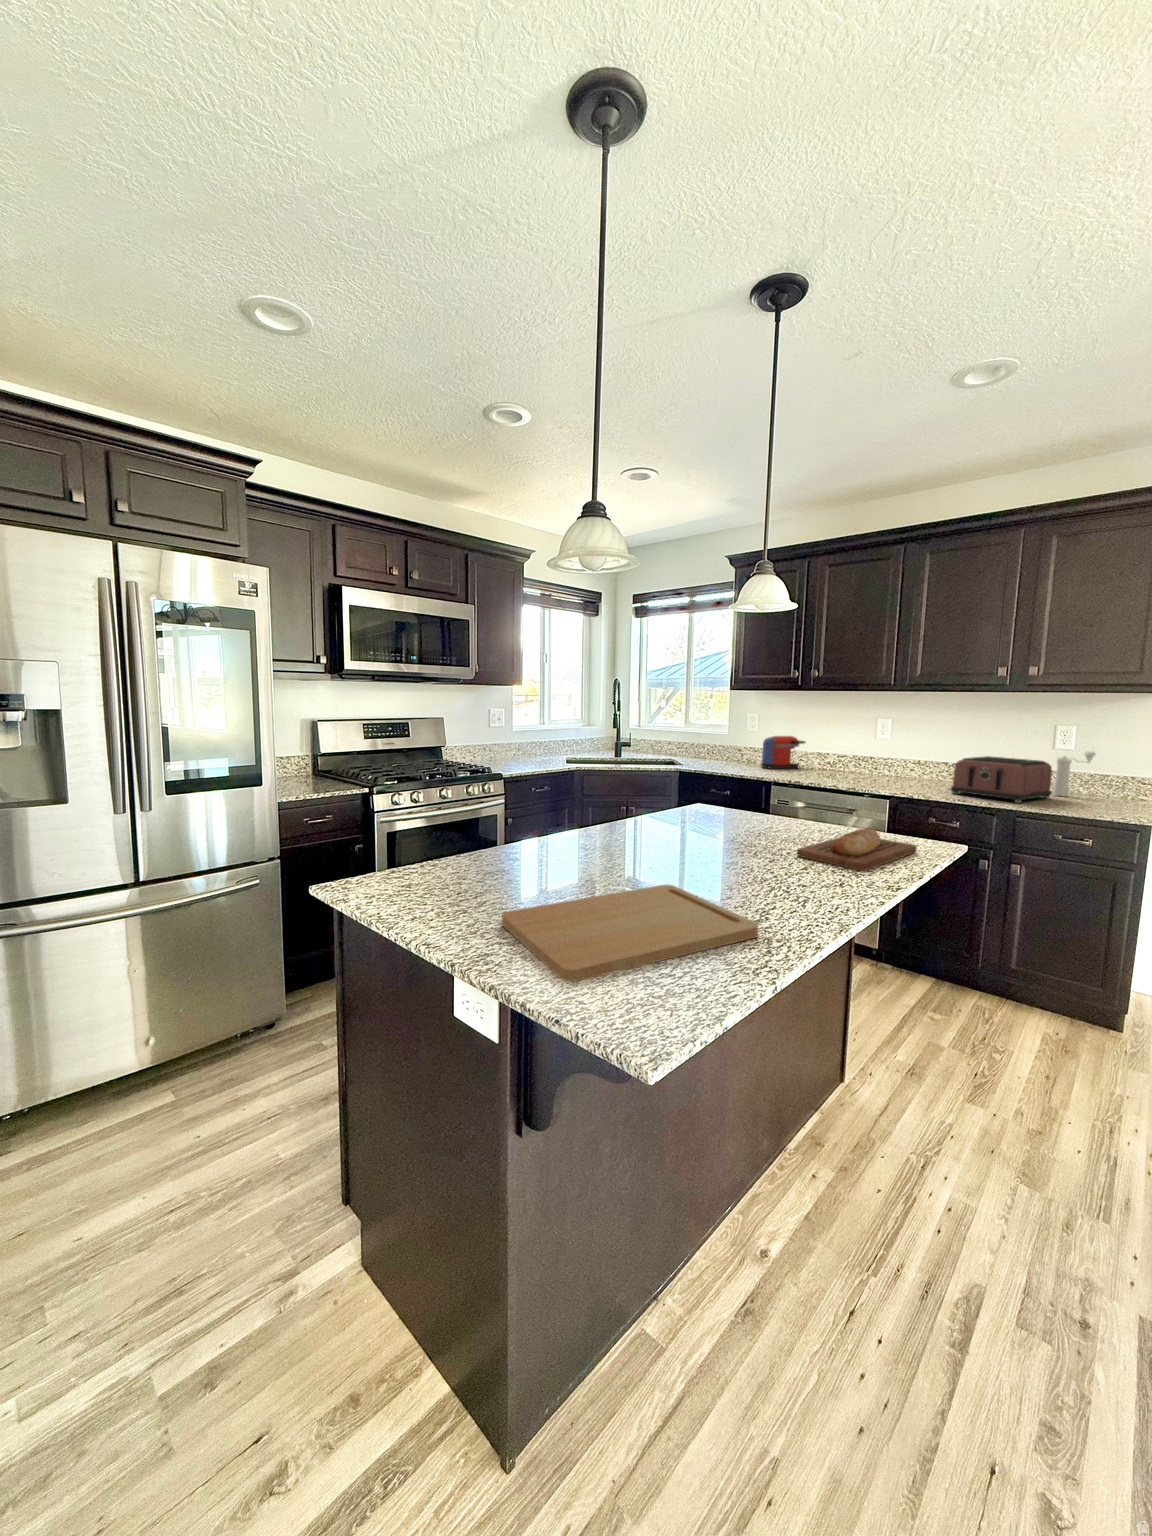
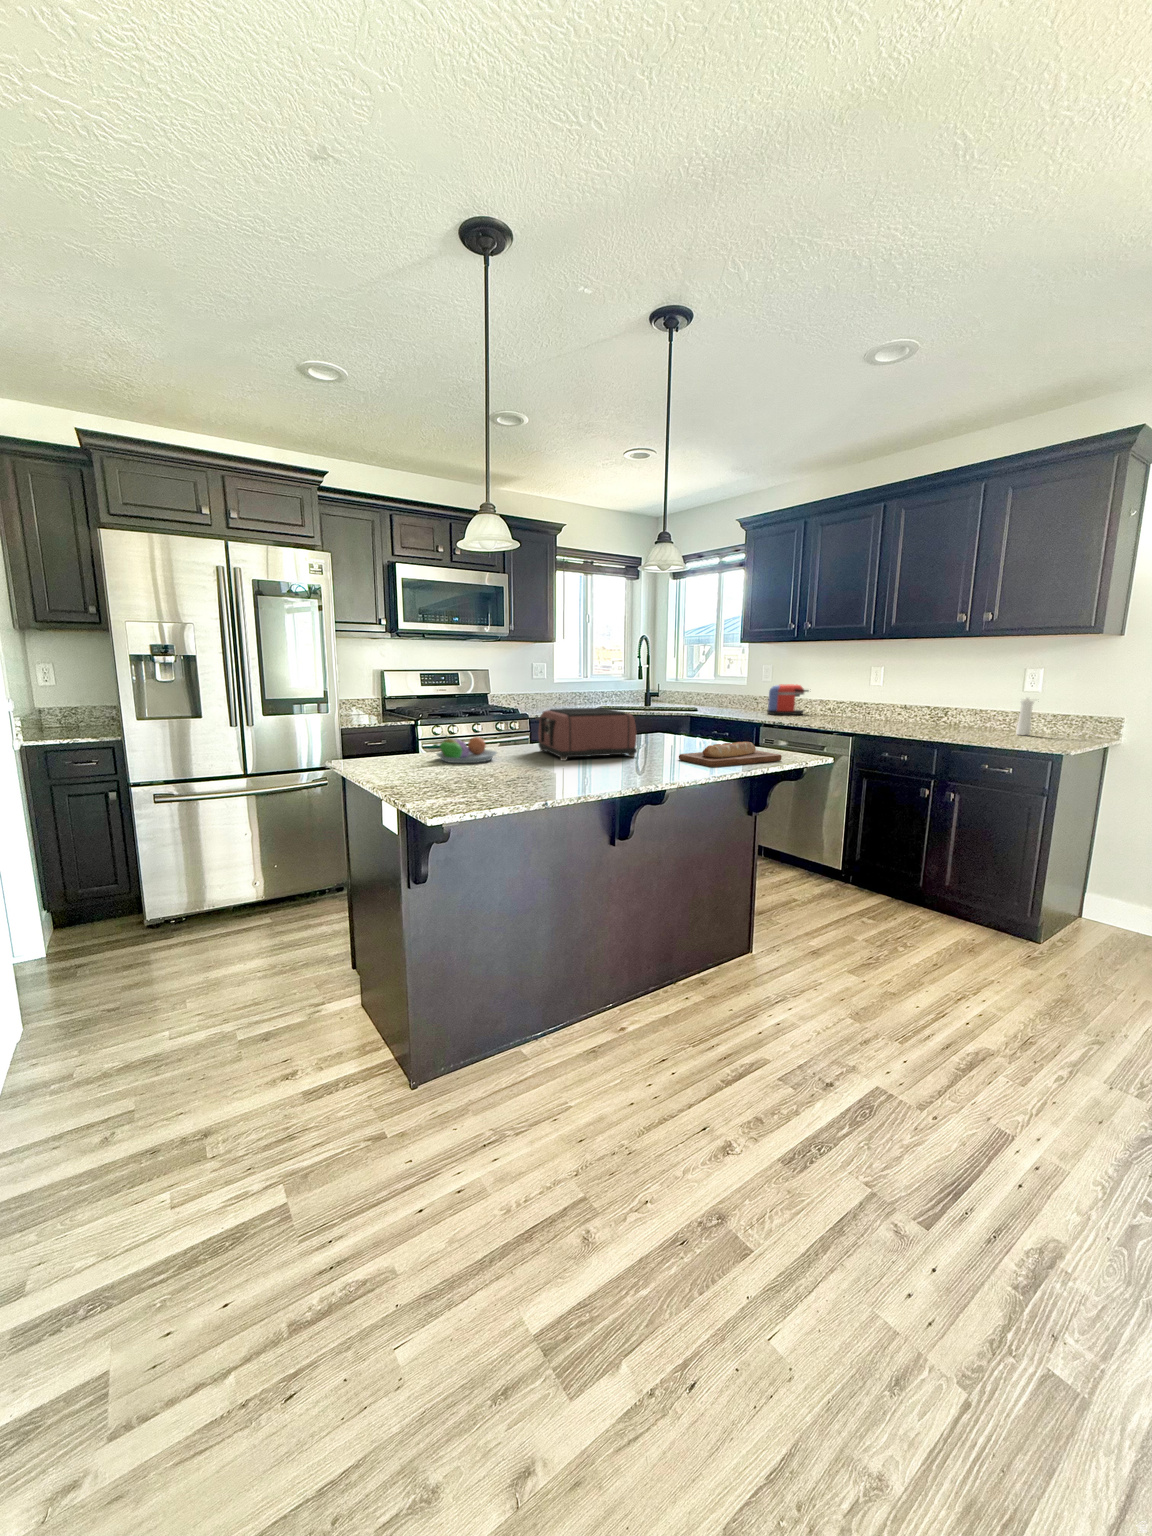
toaster: present [951,756,1052,803] -> present [536,708,637,761]
fruit bowl: none [477,834,566,880] -> present [433,736,497,763]
cutting board: present [502,885,758,982] -> none [420,764,571,794]

